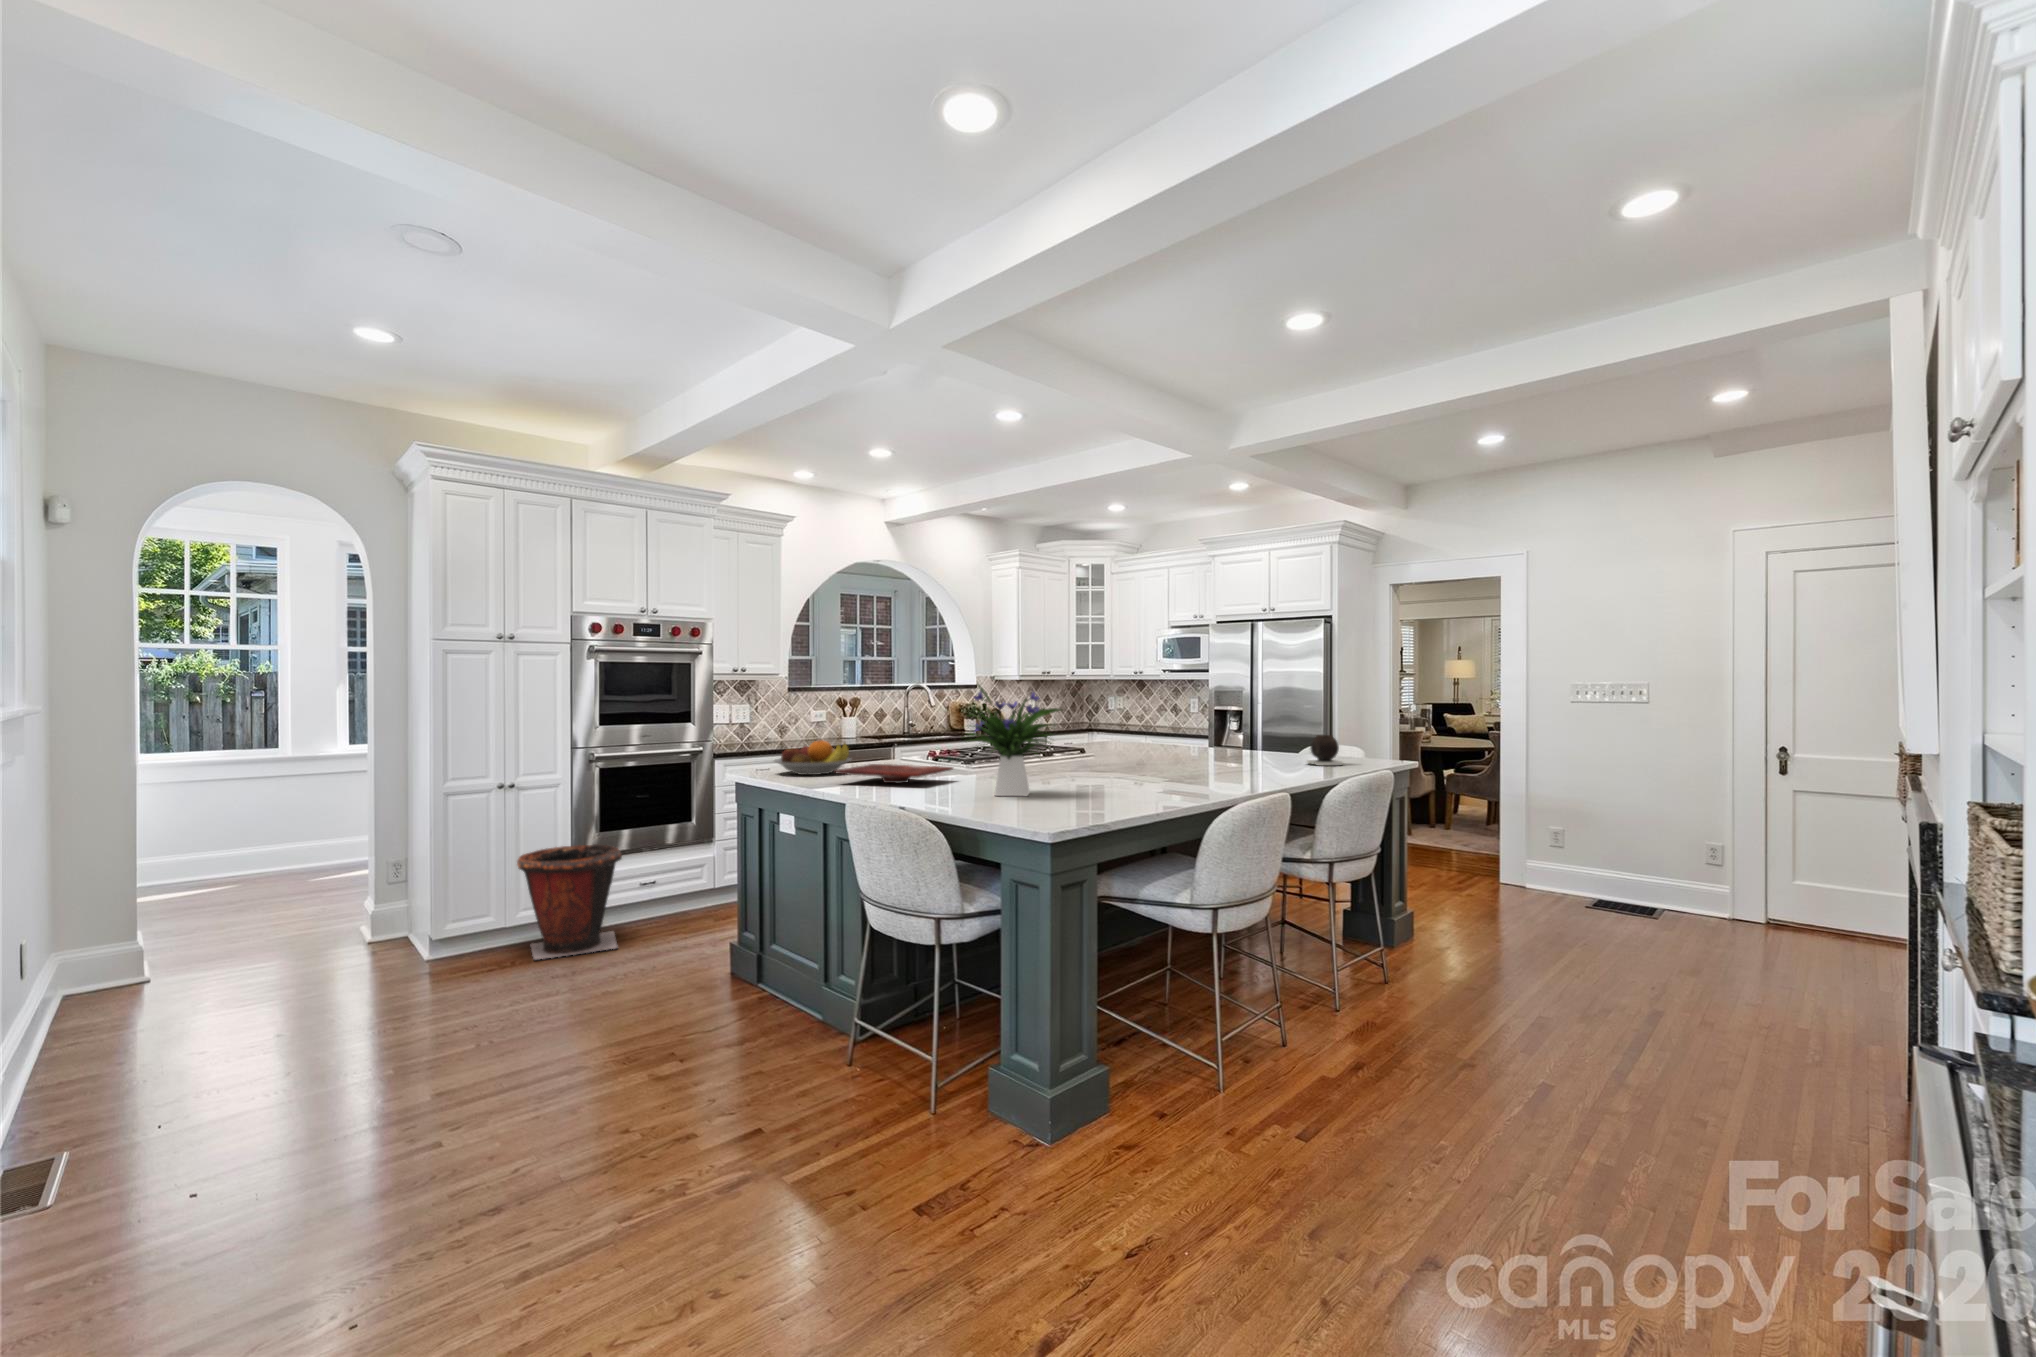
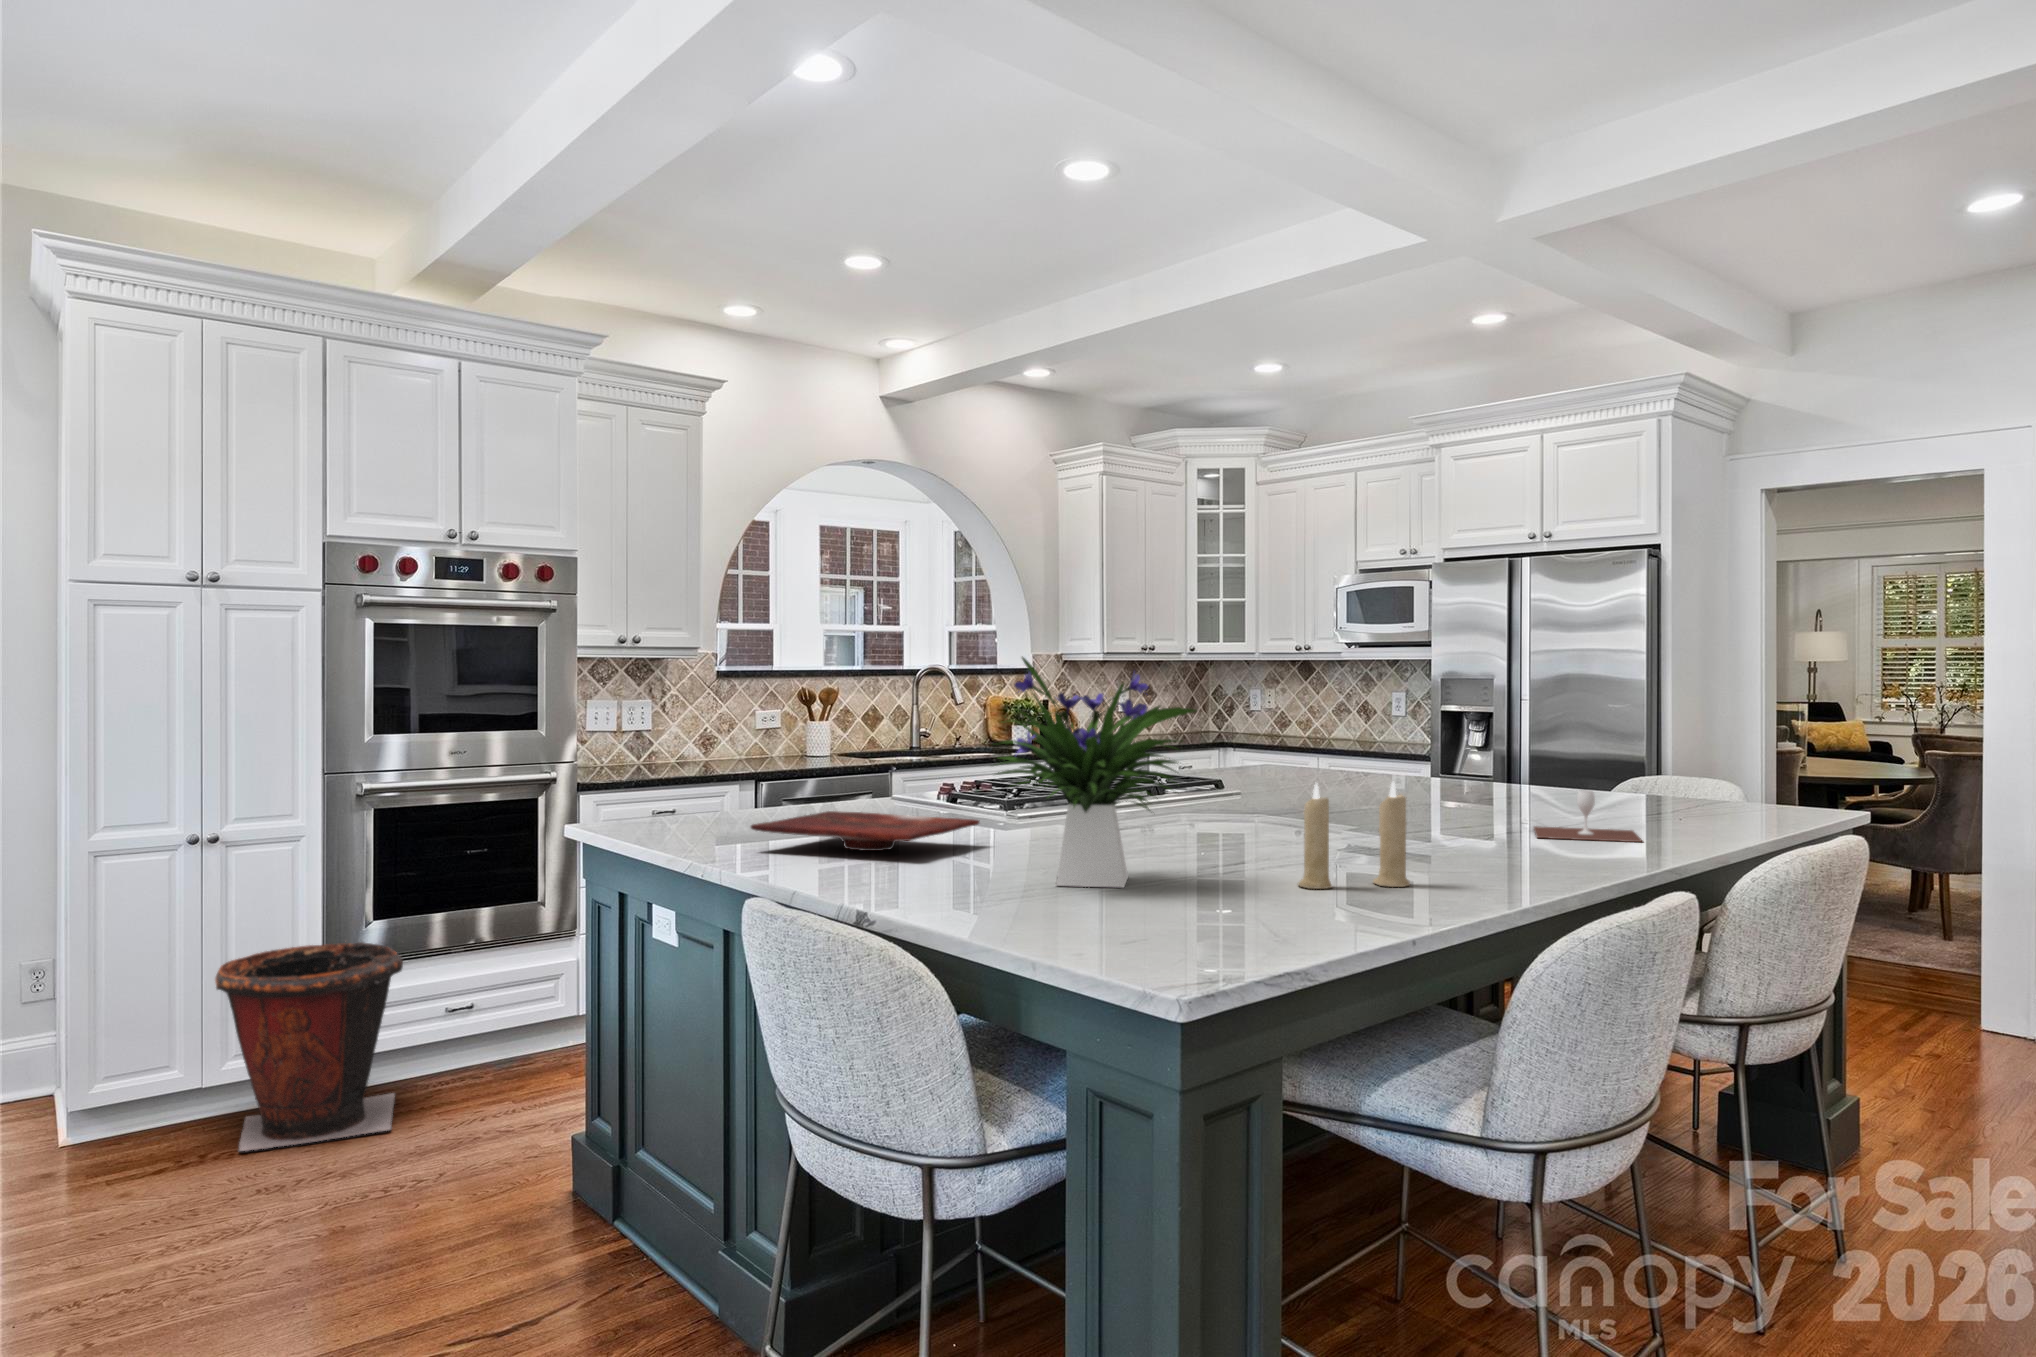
vase: present [1307,735,1343,766] -> none [1645,759,1723,819]
fruit bowl: present [774,740,851,775] -> none [652,765,797,829]
candle: none [1112,742,1166,796] -> present [1297,782,1410,889]
wine glass: none [1241,750,1293,776] -> present [1534,790,1642,842]

